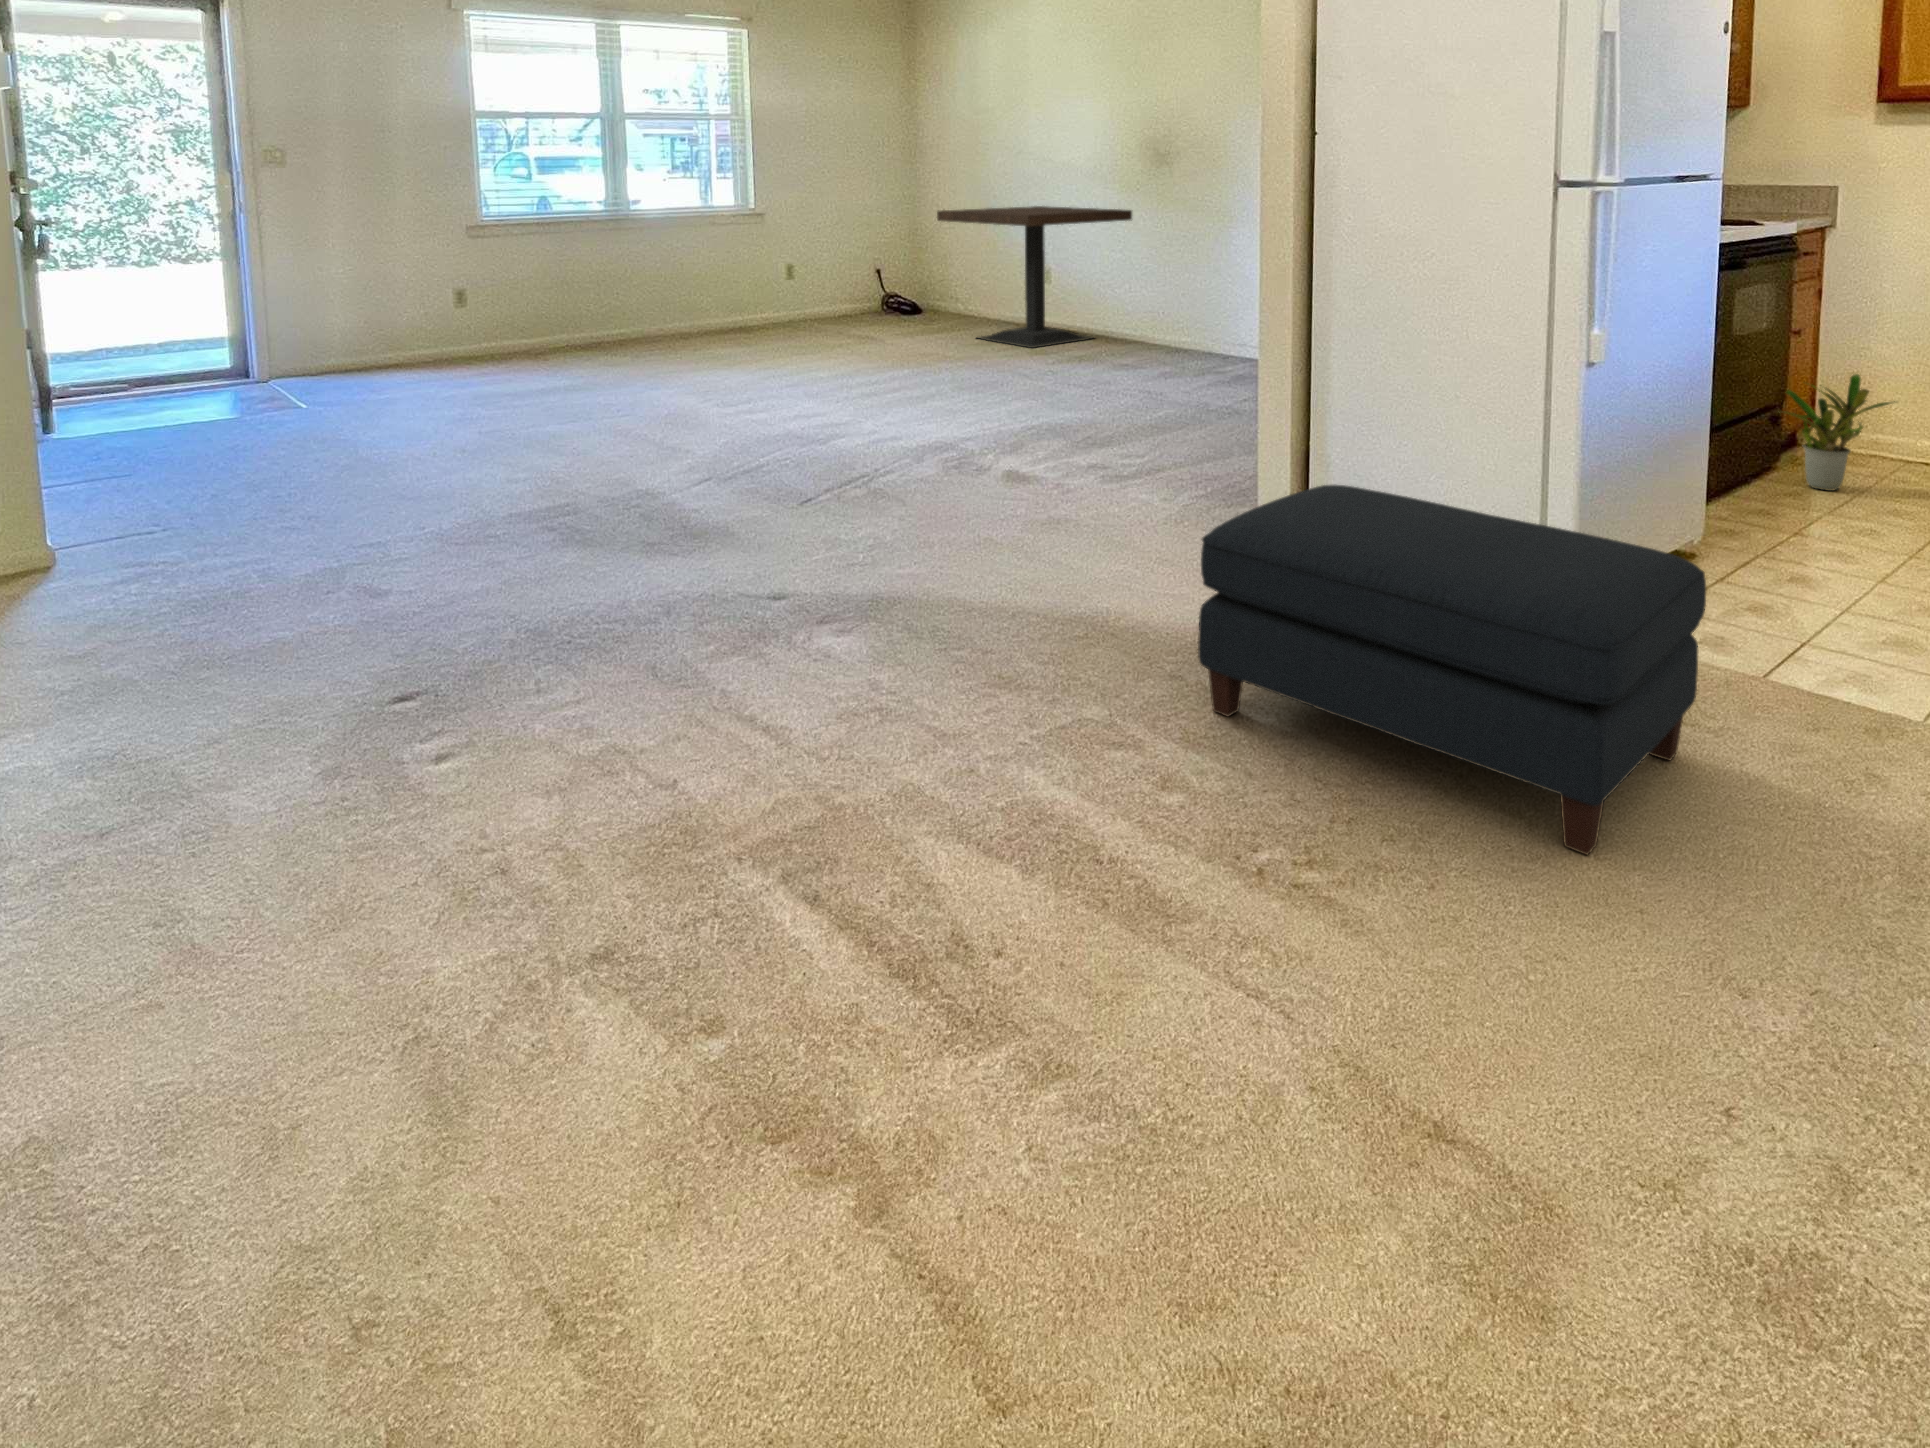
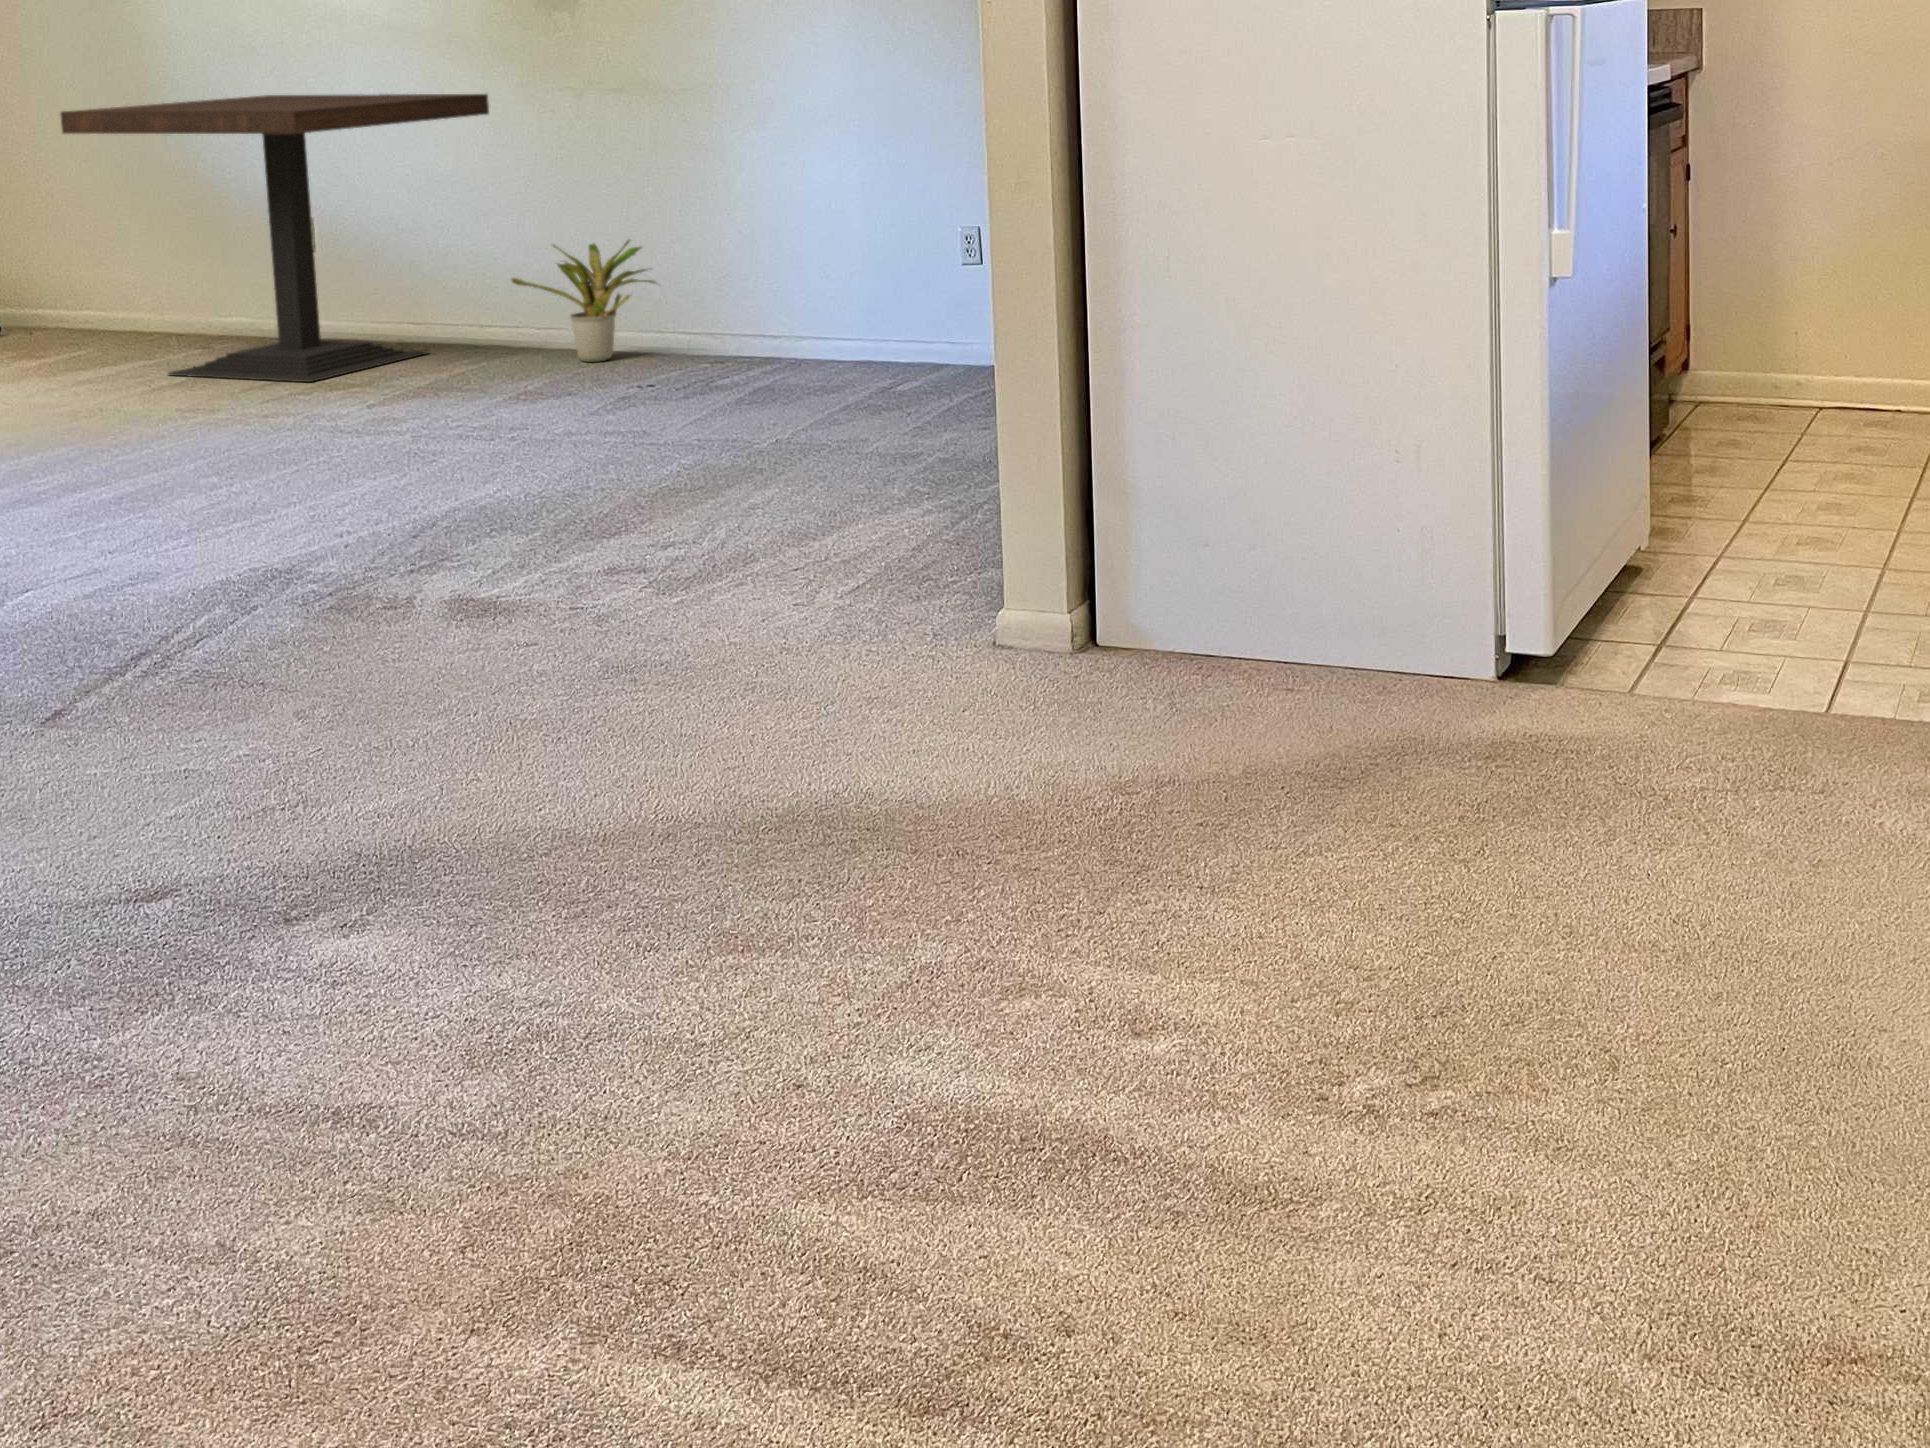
potted plant: present [1784,374,1895,491] -> present [512,240,656,362]
ottoman: present [1198,485,1706,855] -> none [1096,507,1814,963]

